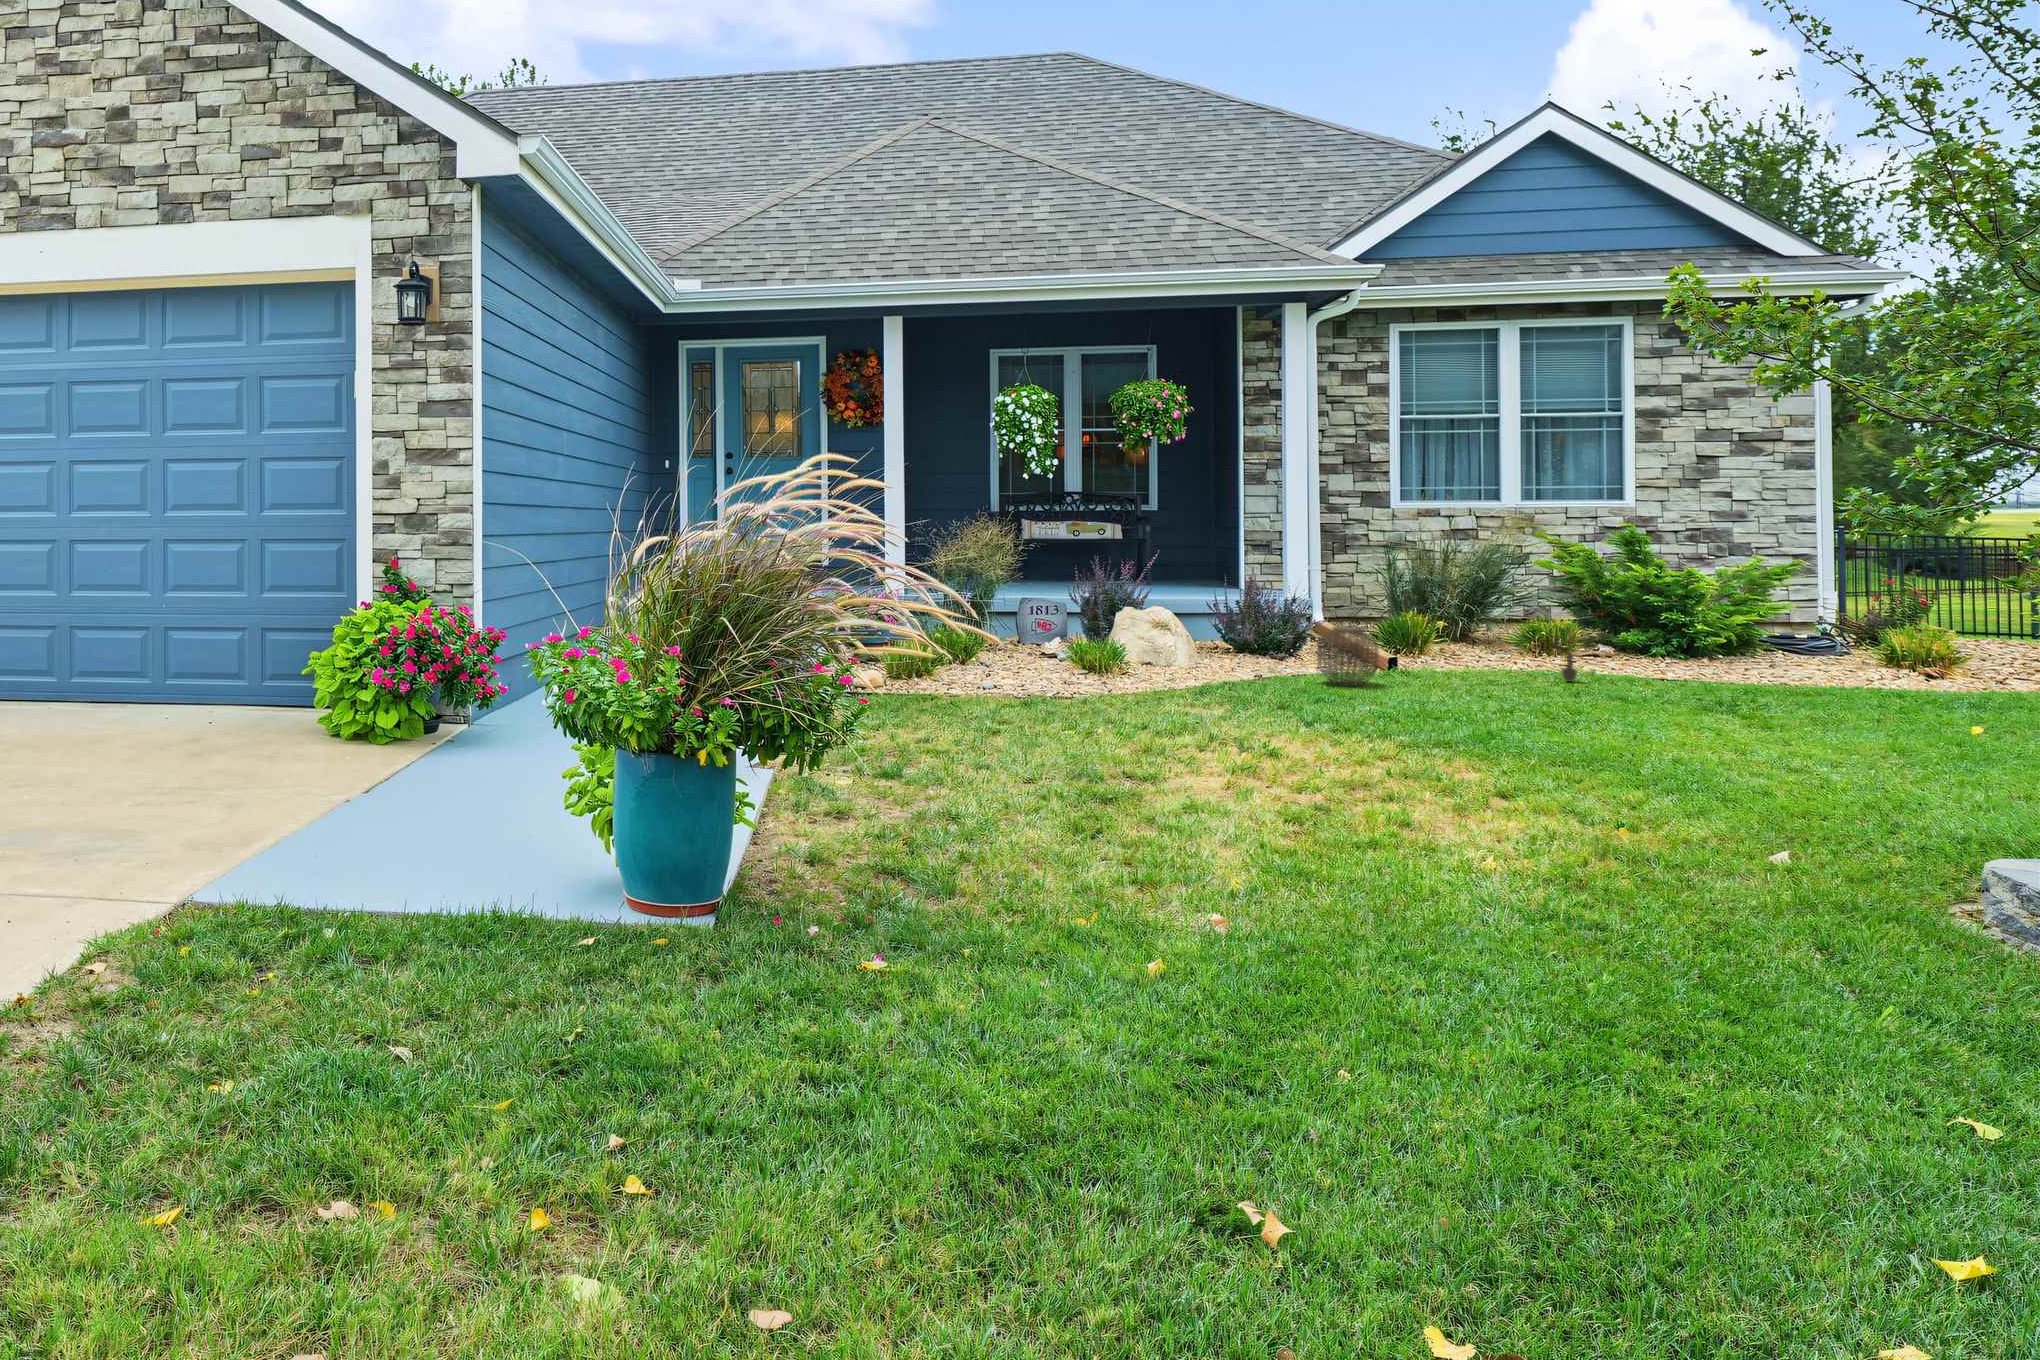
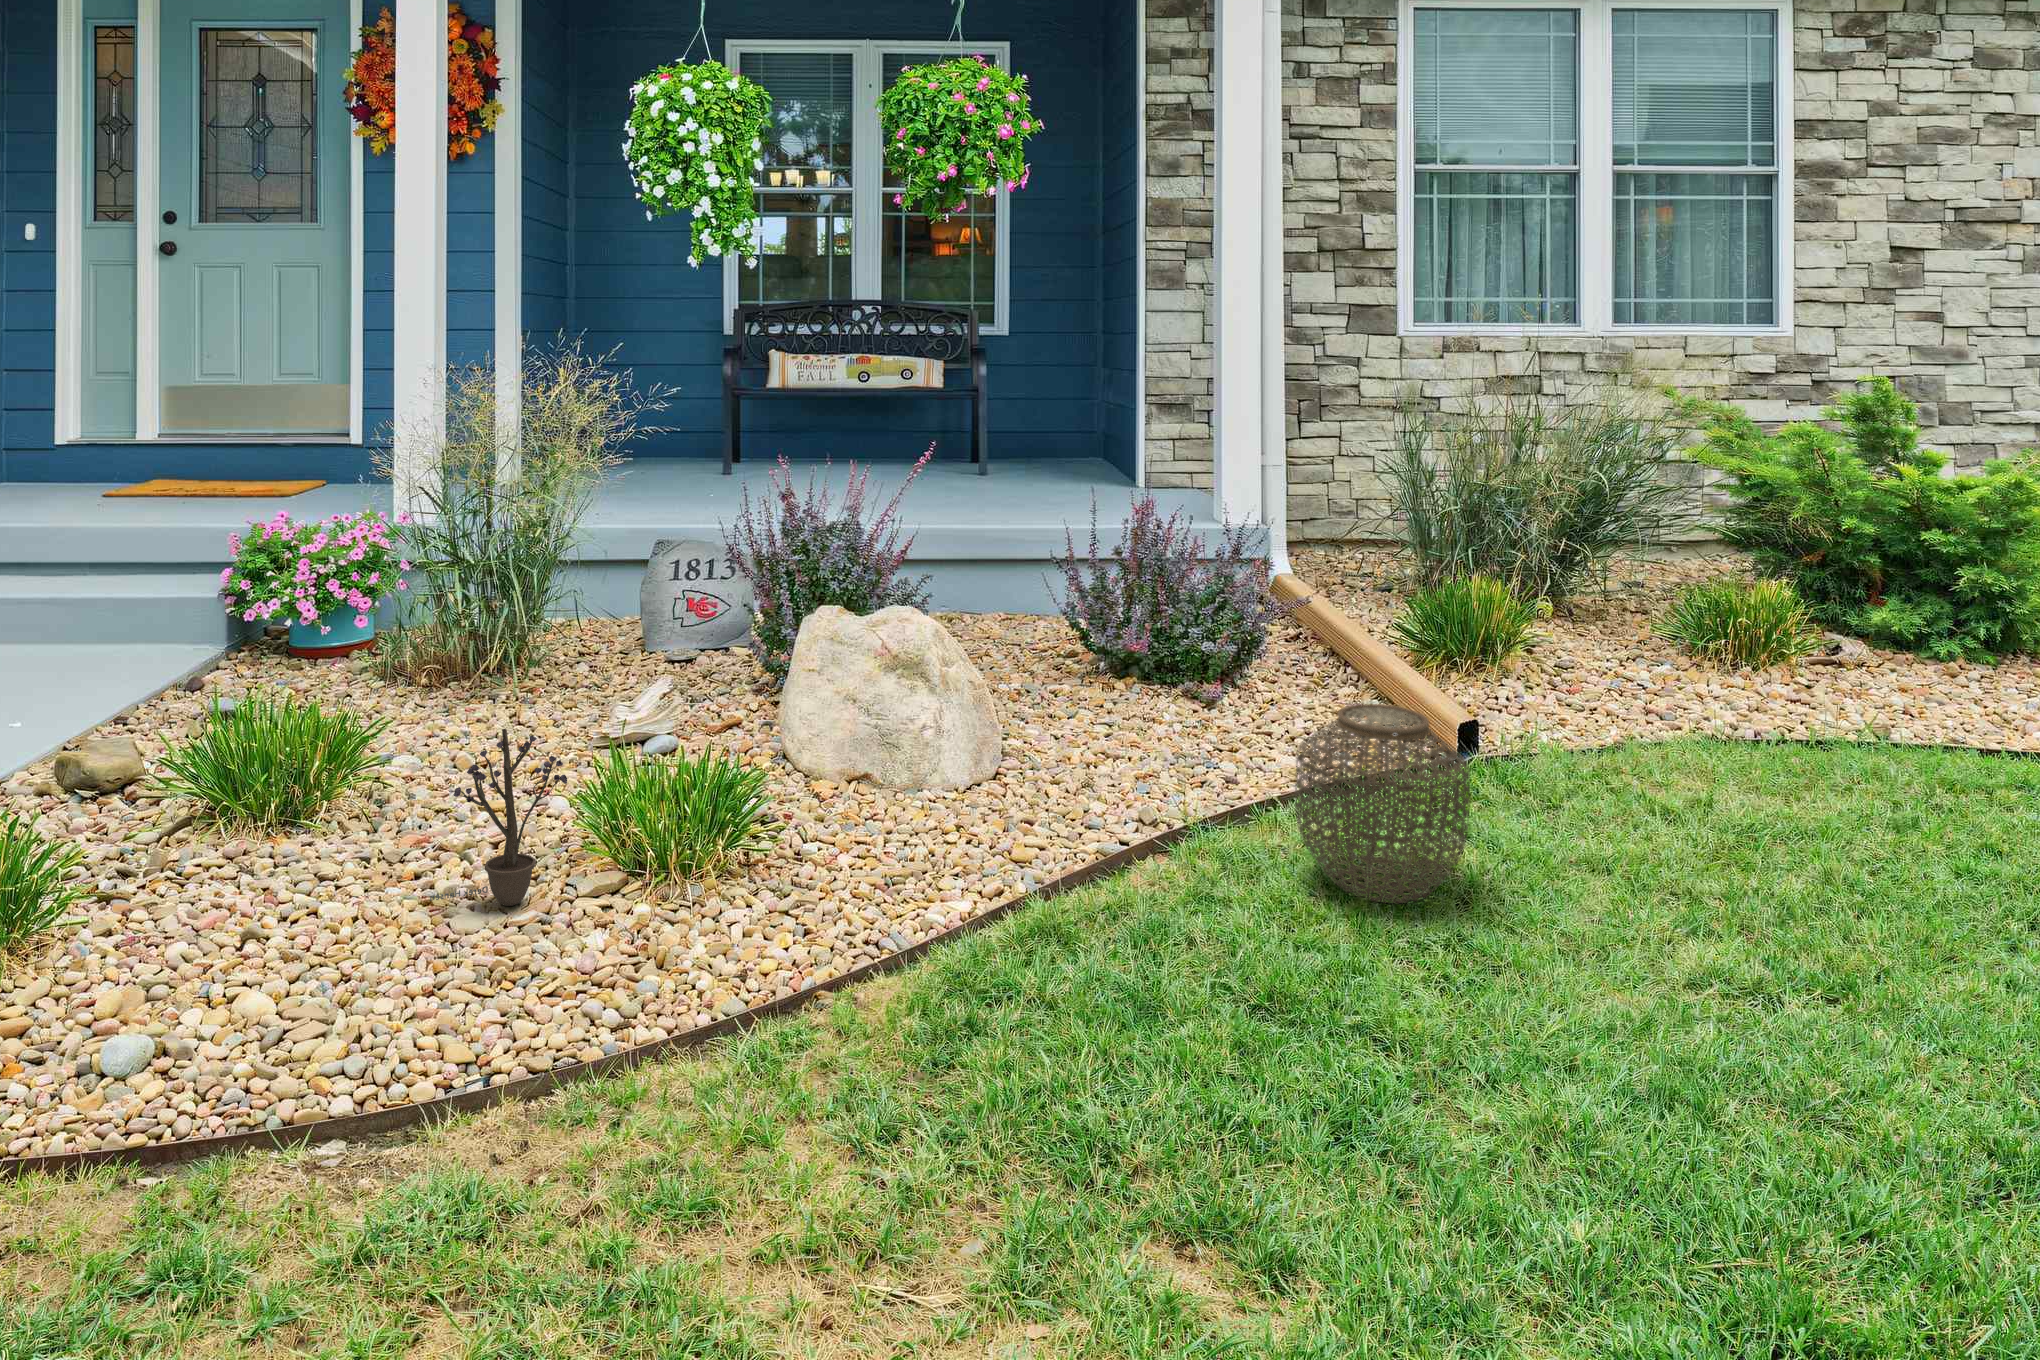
decorative plant: present [1551,629,1587,682] -> present [430,729,567,906]

